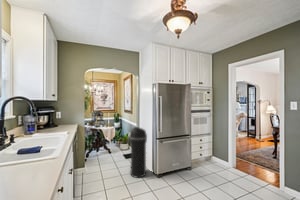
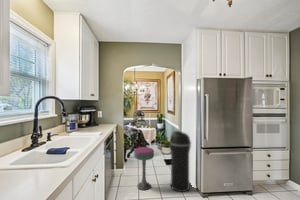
bar stool: none [97,144,116,182] -> present [134,147,154,190]

